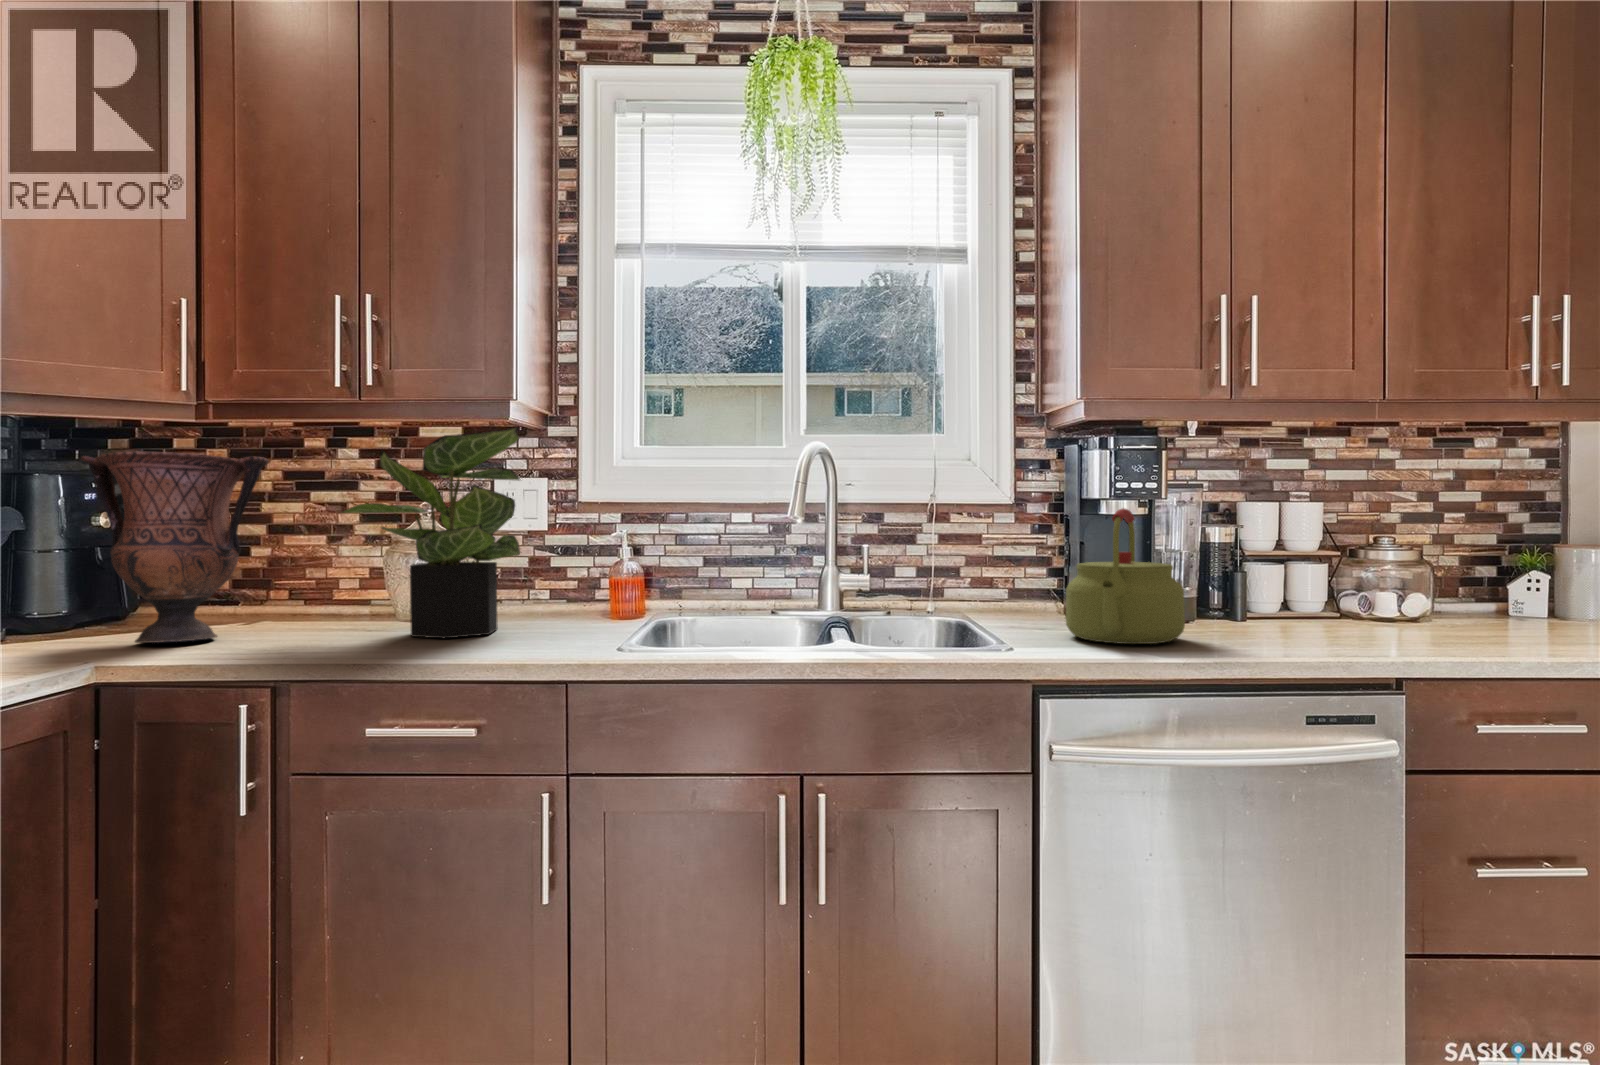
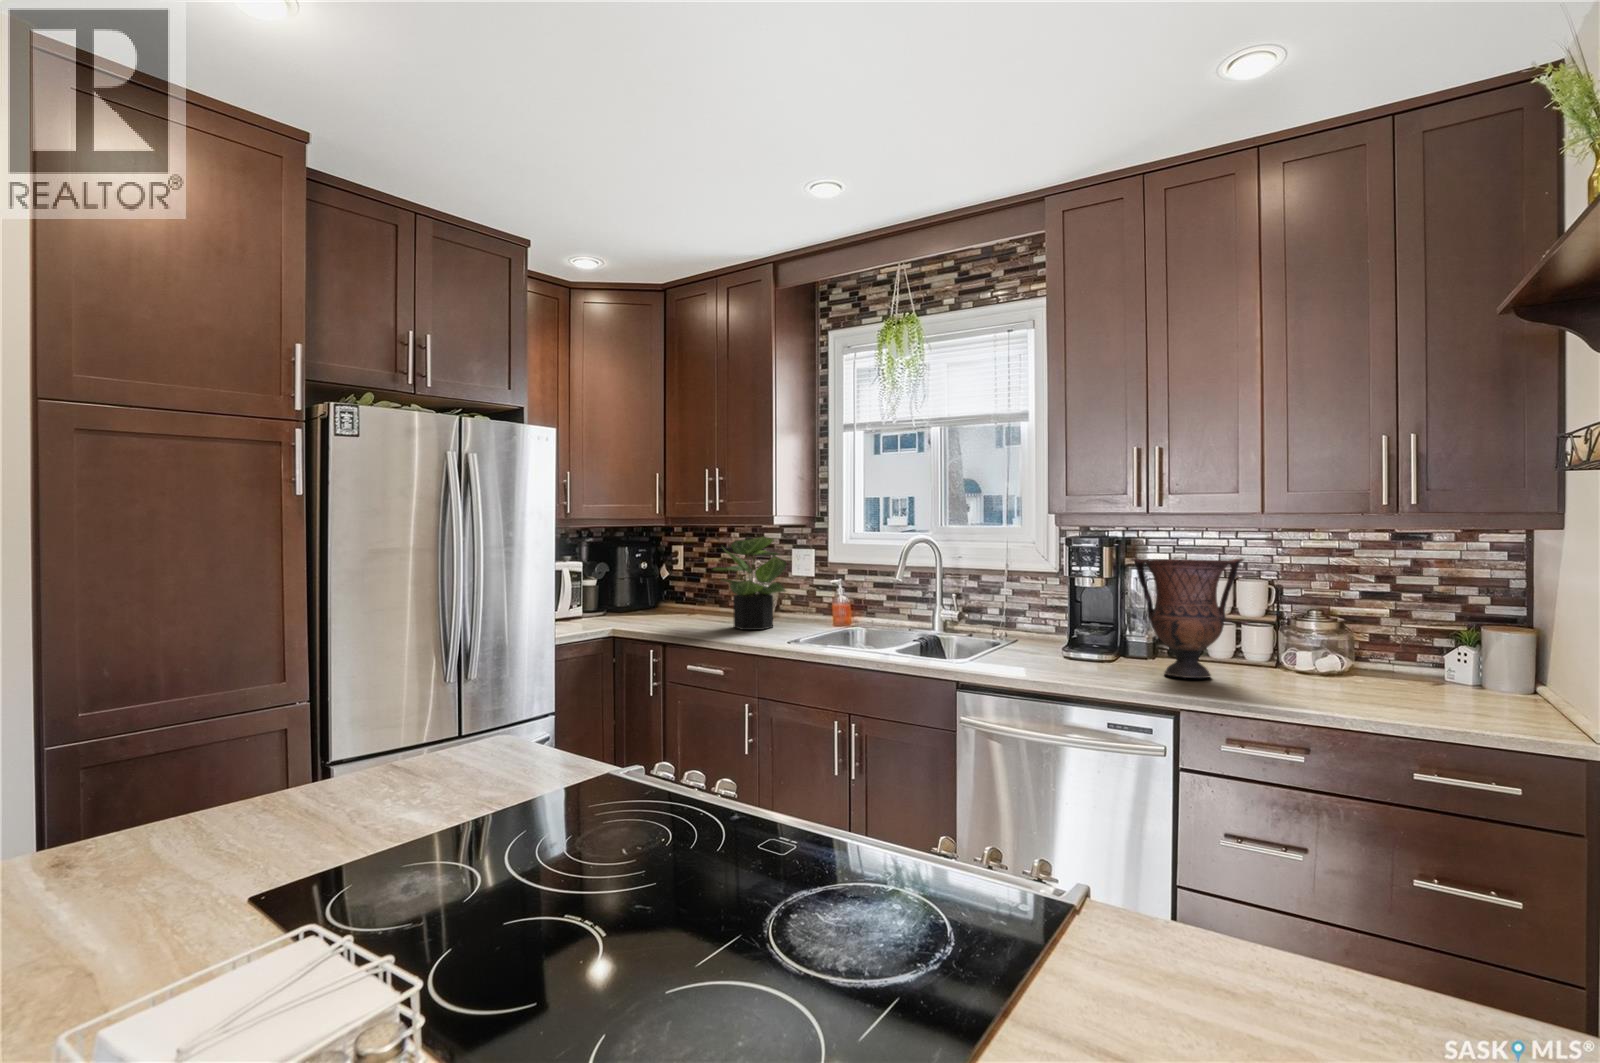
vase: present [80,452,268,643] -> present [1130,558,1244,678]
kettle: present [1066,508,1185,644] -> none [1006,586,1085,668]

